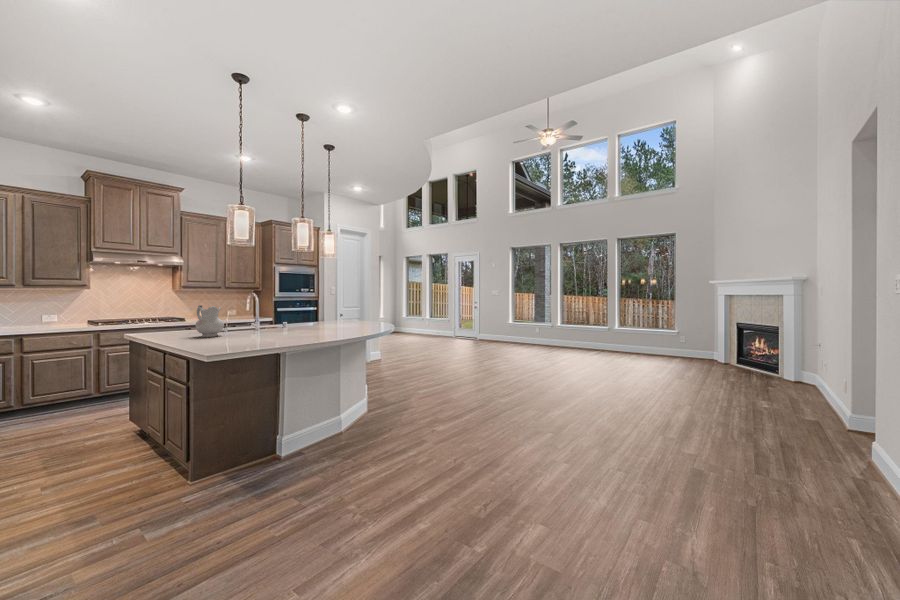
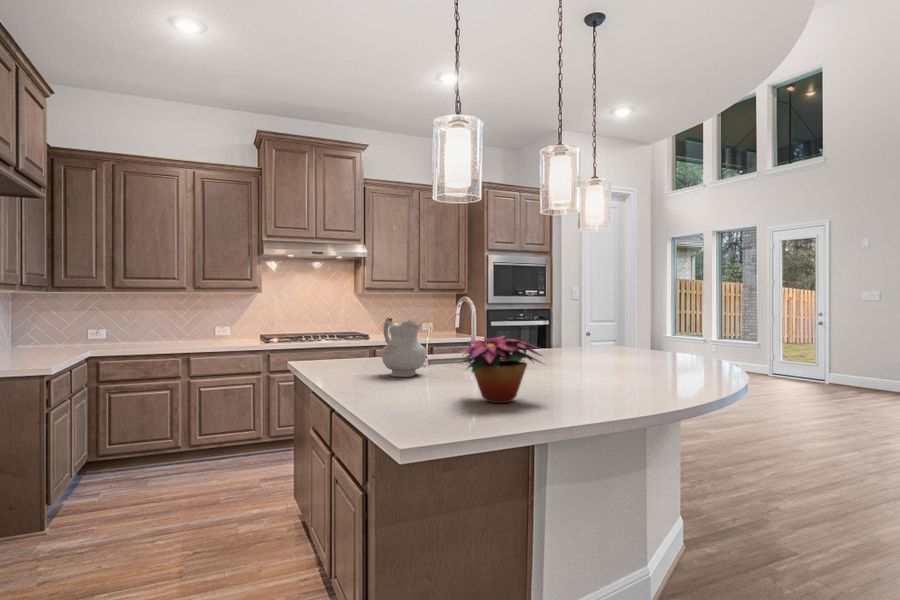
flower arrangement: none [235,312,284,343] -> present [460,336,543,403]

